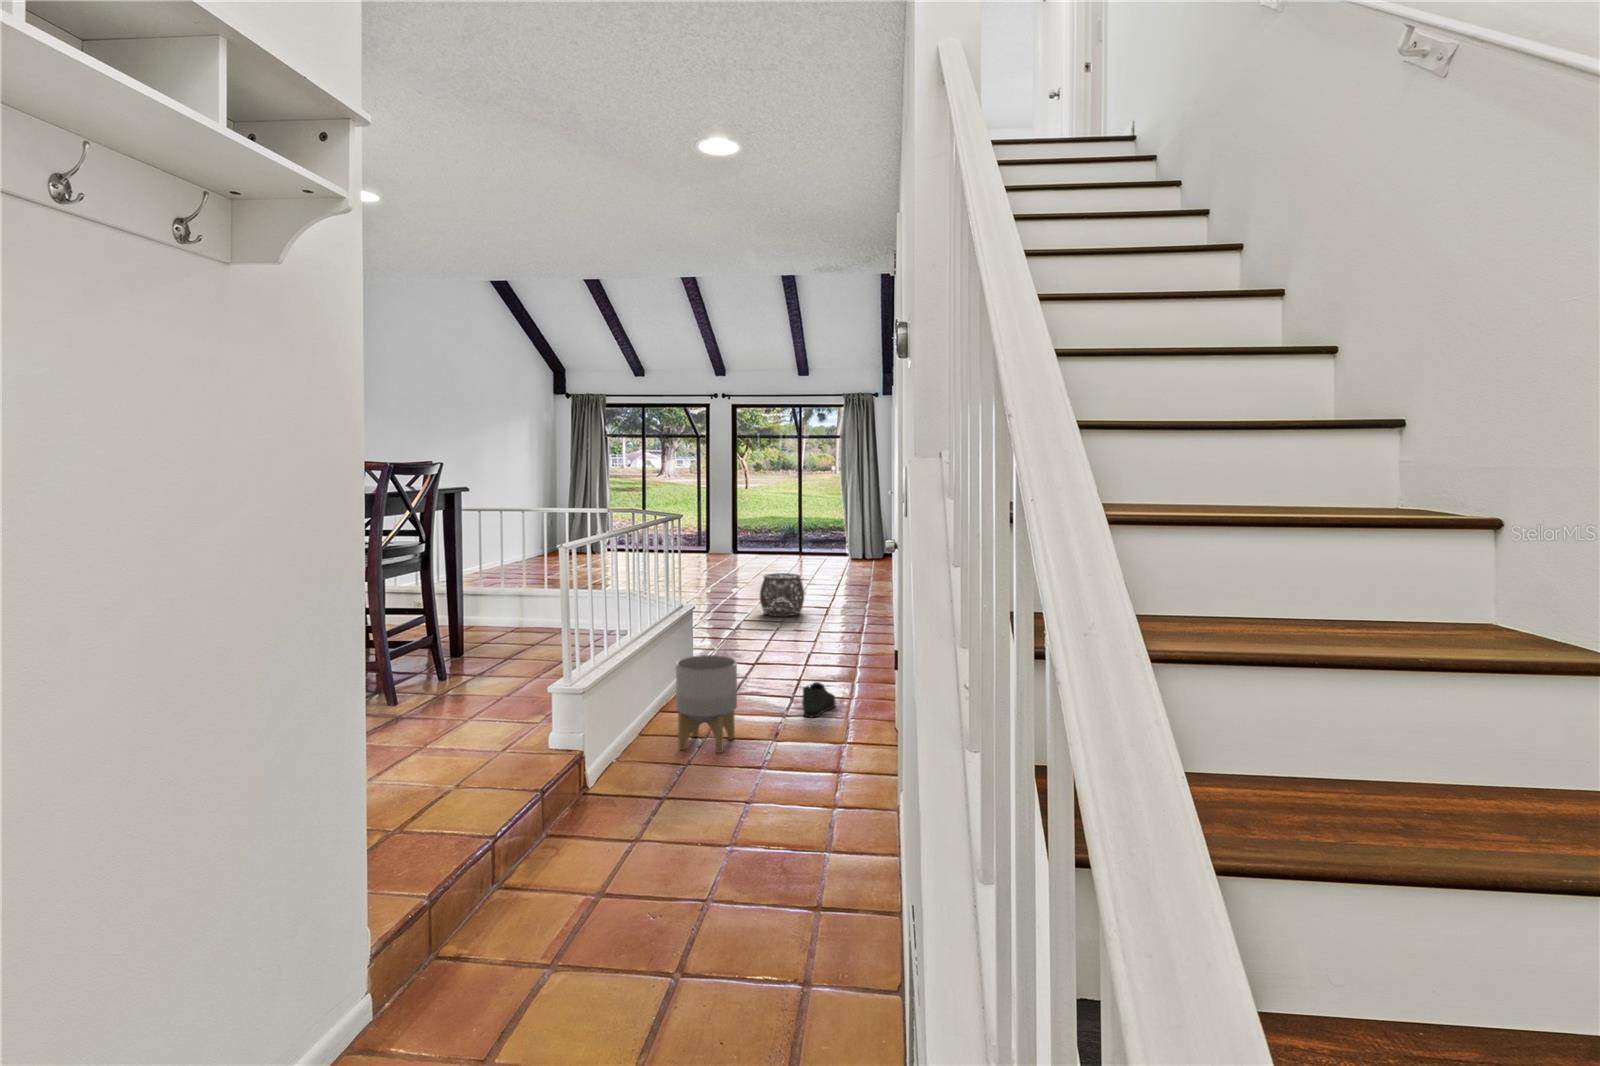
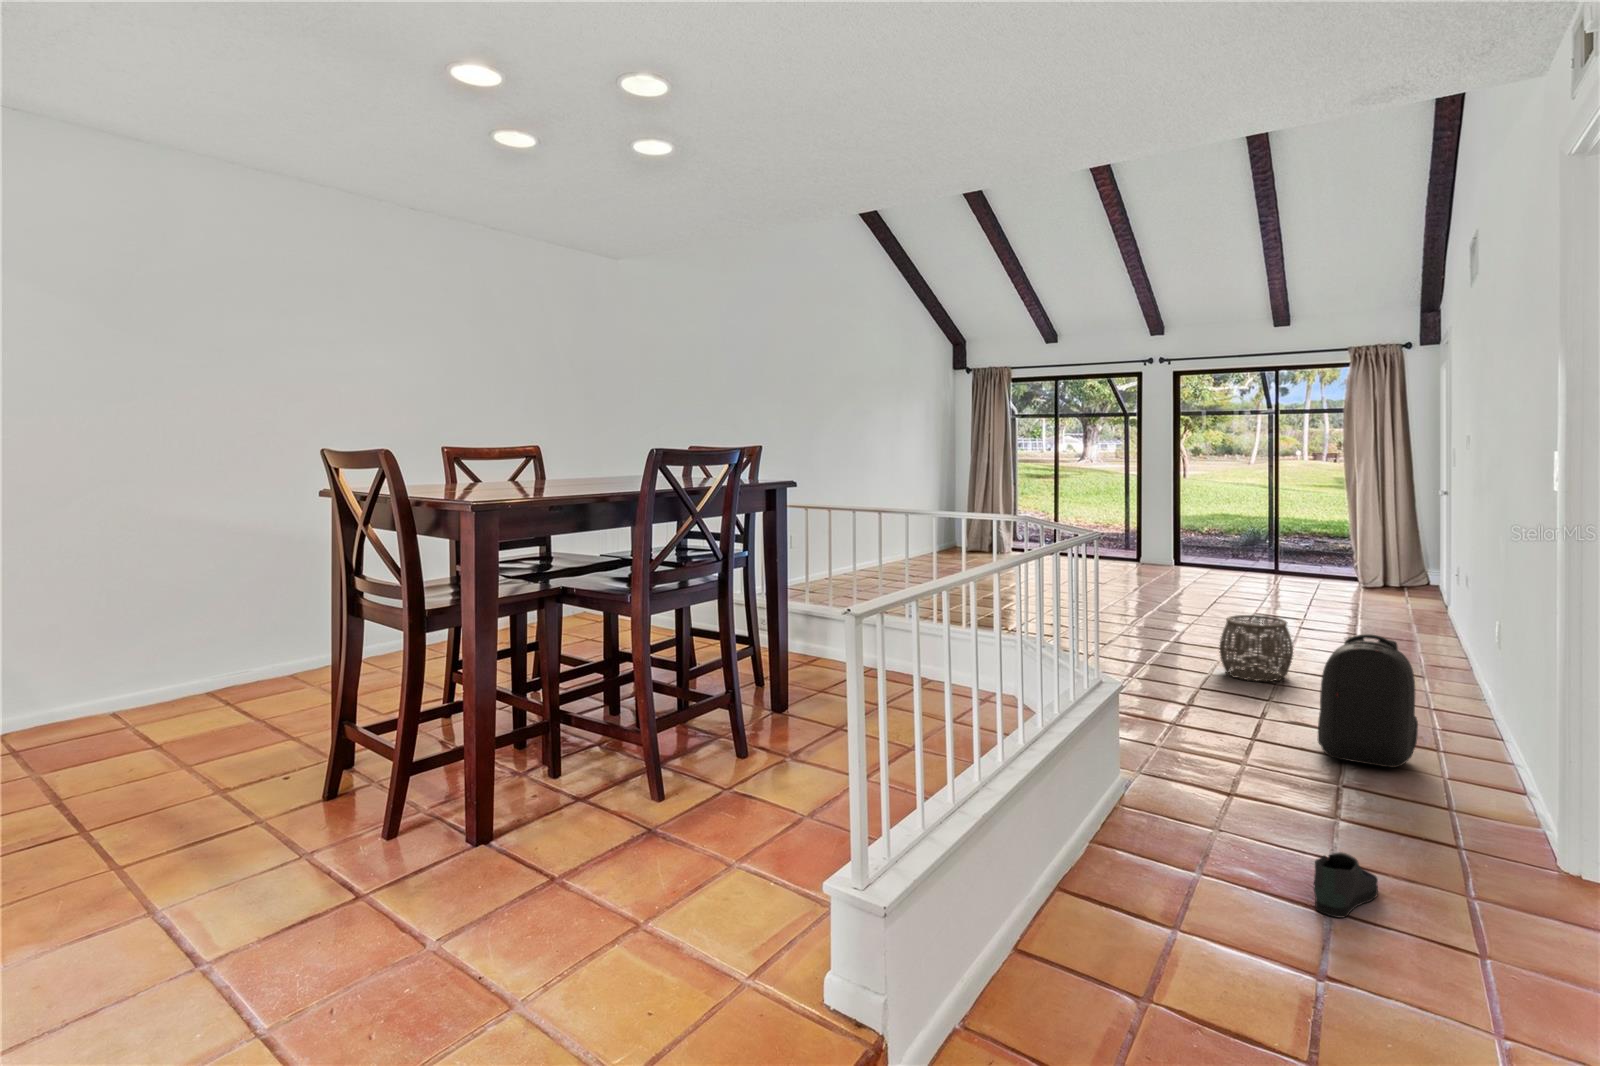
backpack: none [814,572,866,651] -> present [1318,634,1418,767]
planter: present [676,655,737,753] -> none [1087,794,1195,976]

